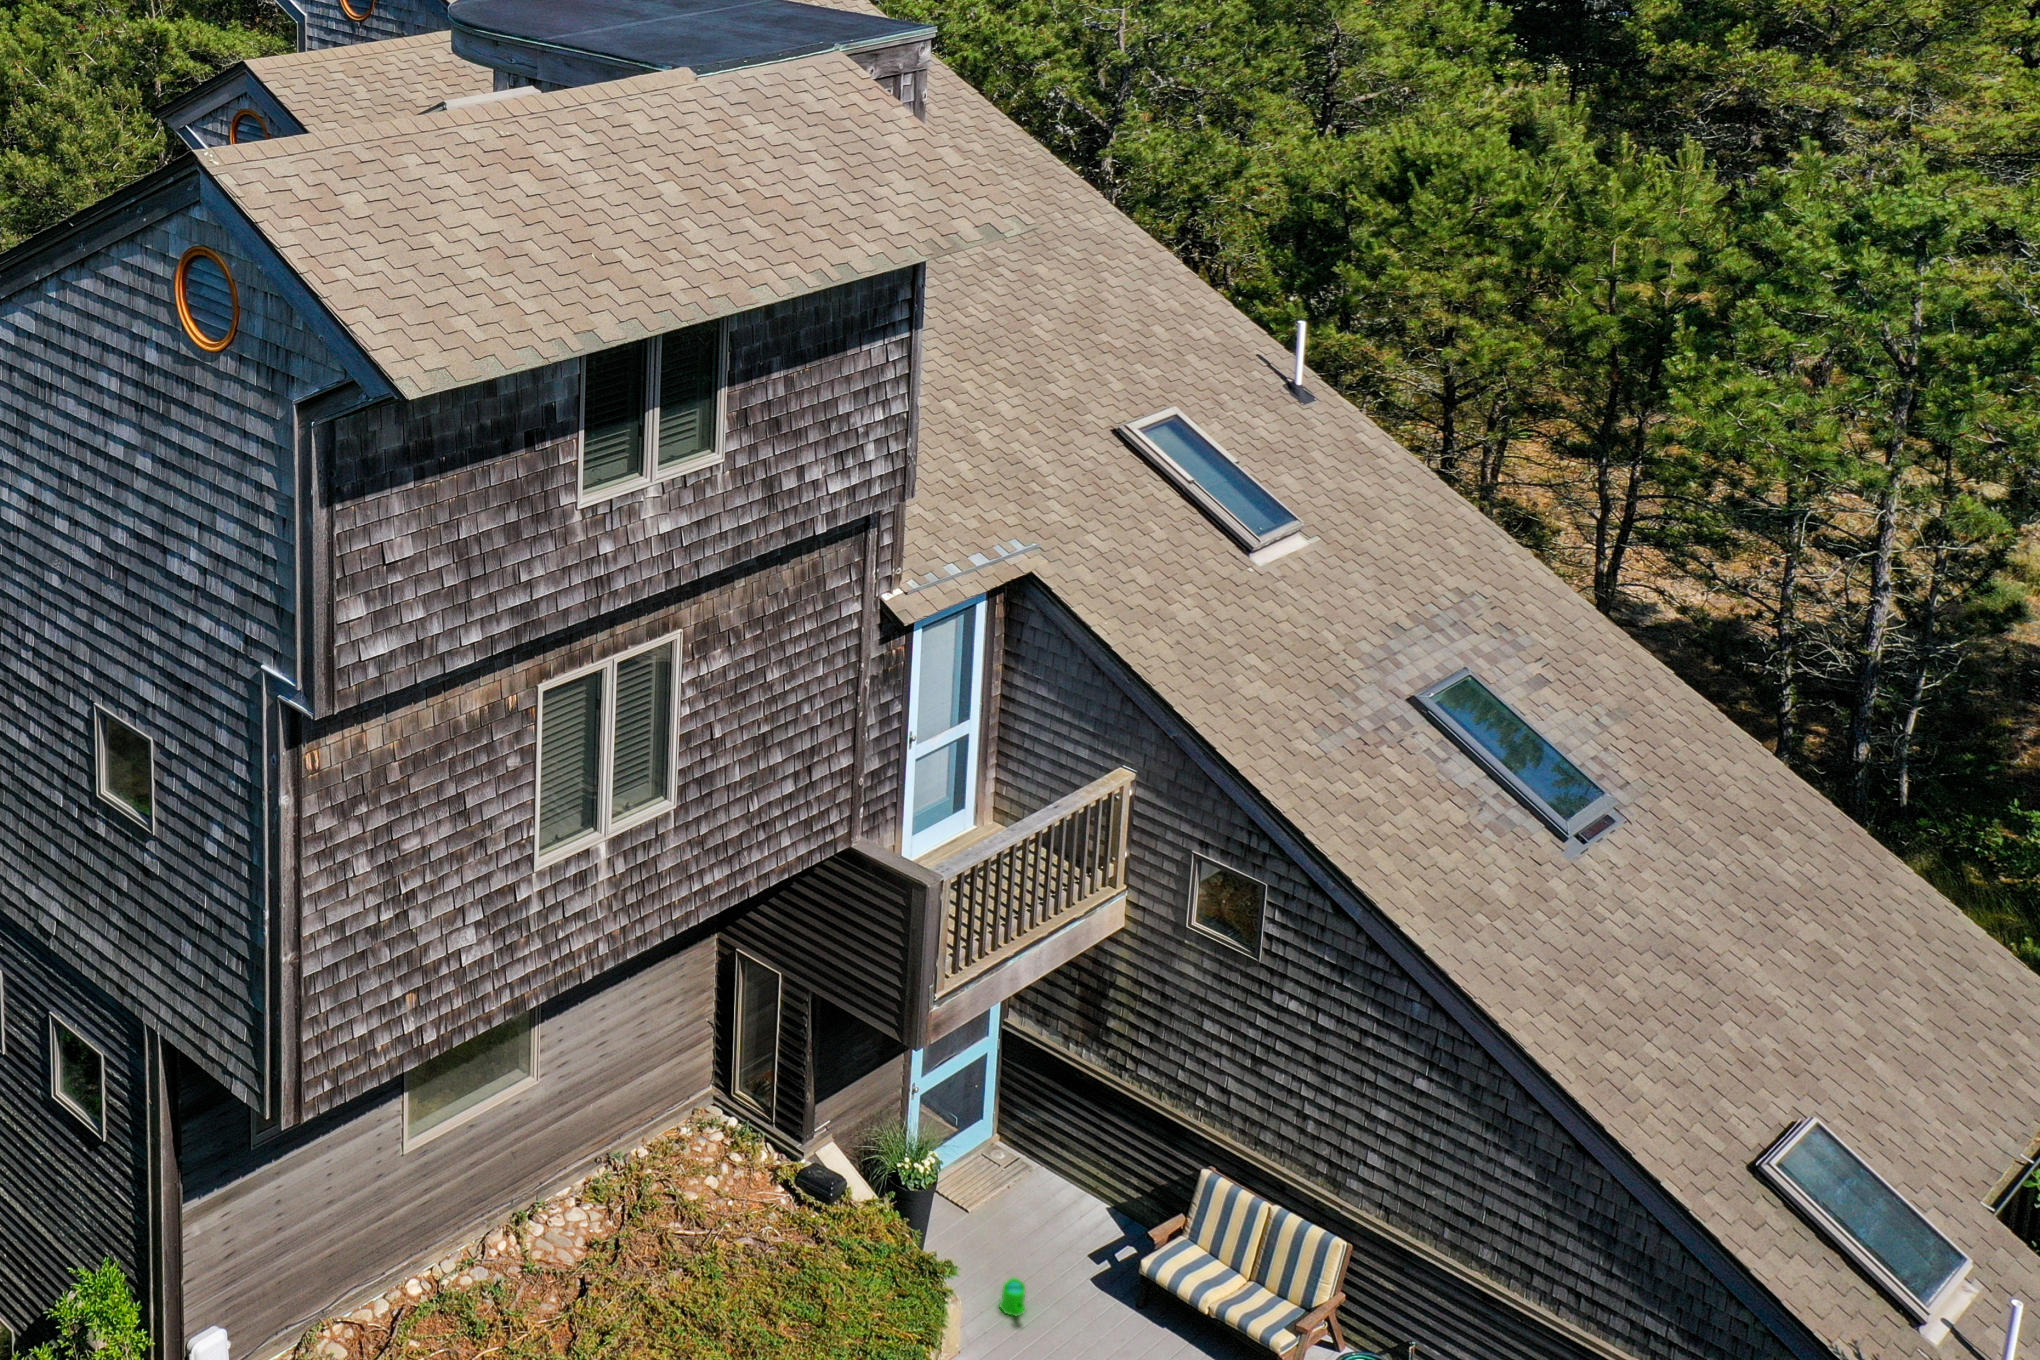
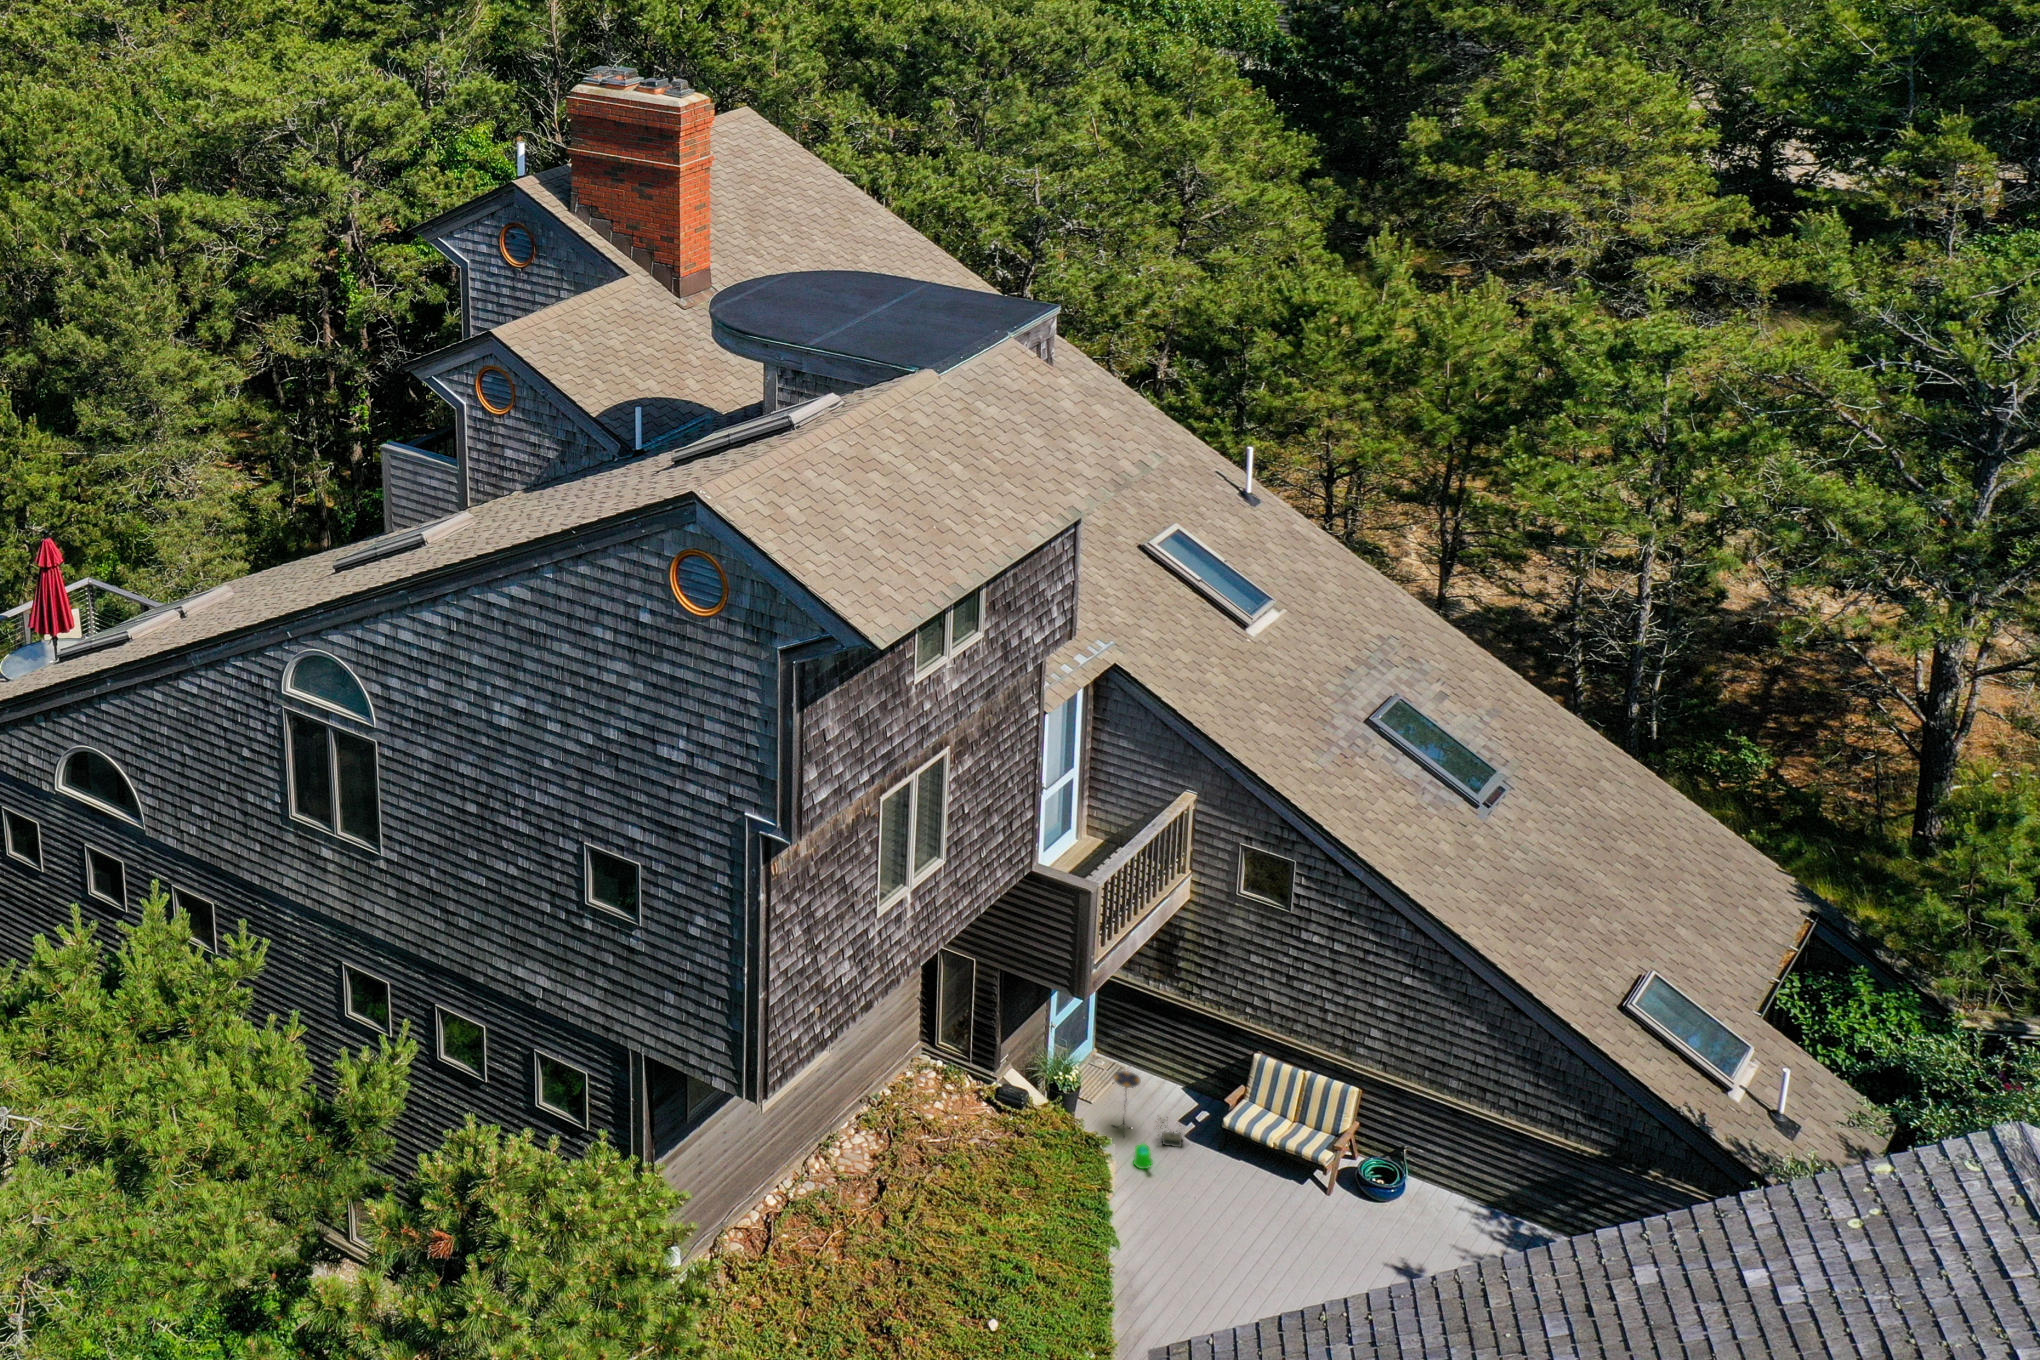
side table: none [985,1168,1028,1265] -> present [1113,1071,1140,1127]
decorative plant: none [1041,1238,1090,1292] -> present [1158,1117,1184,1147]

